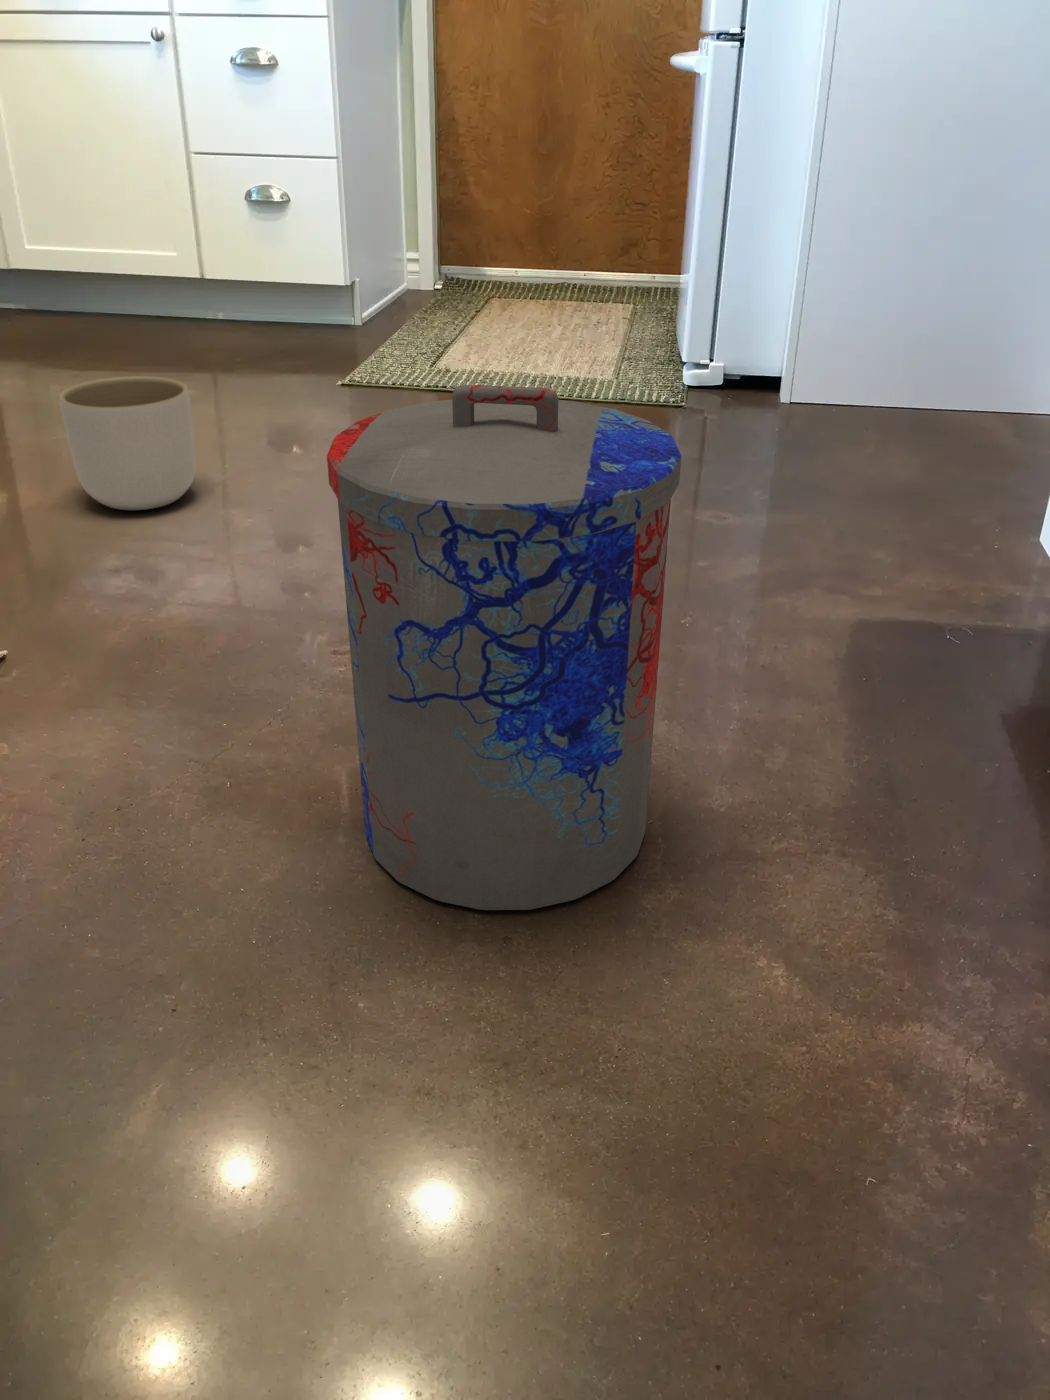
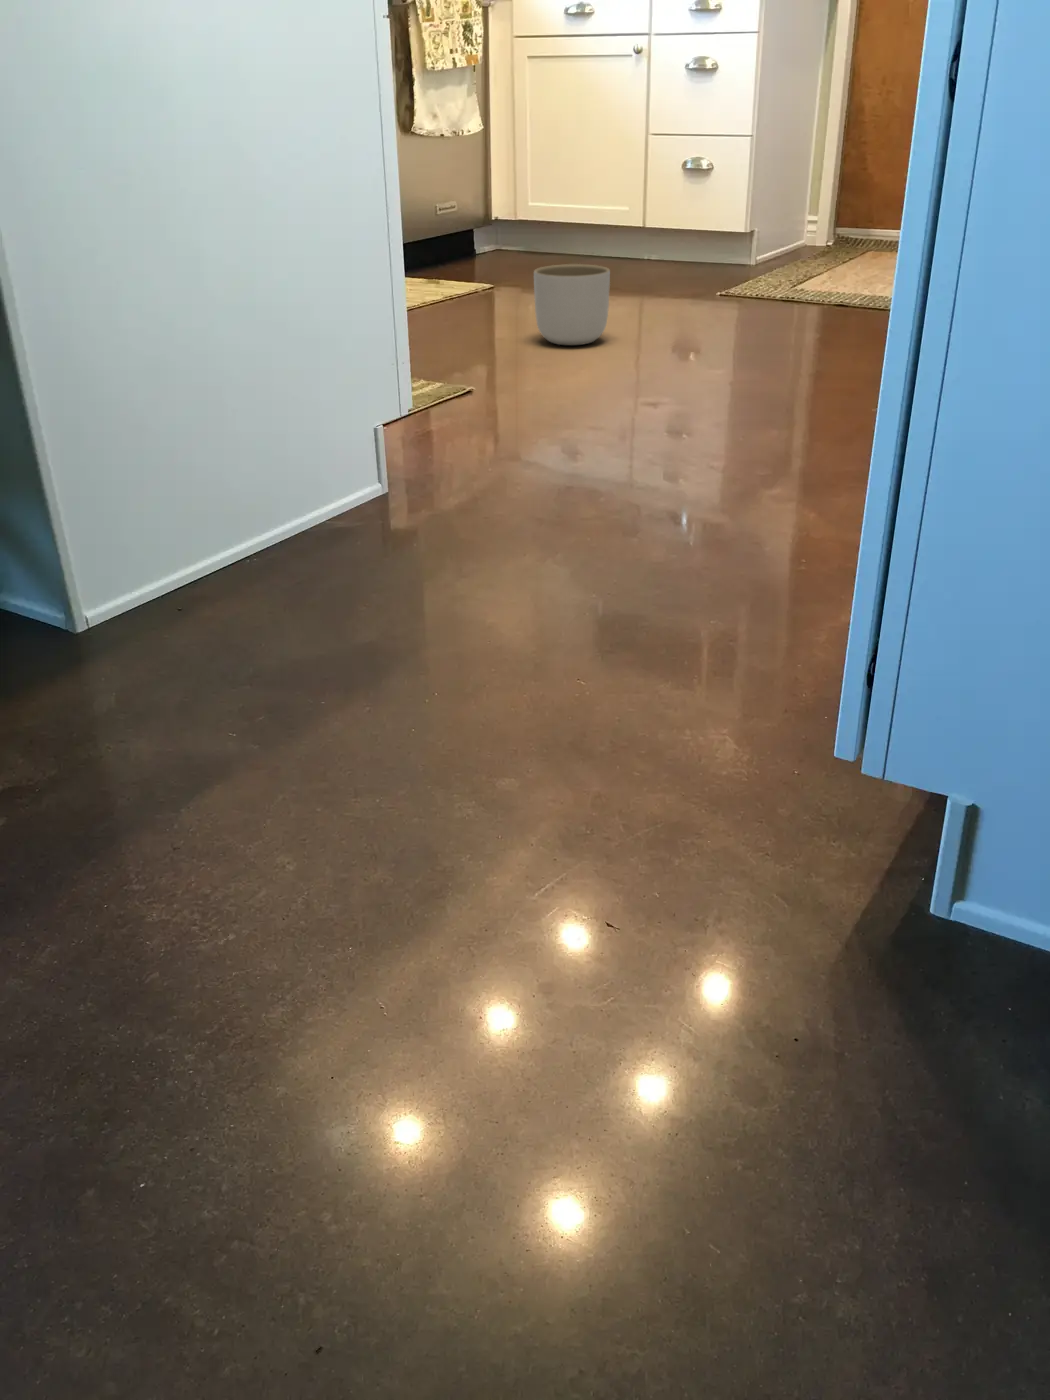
trash can: present [327,384,681,910] -> none [647,213,820,484]

